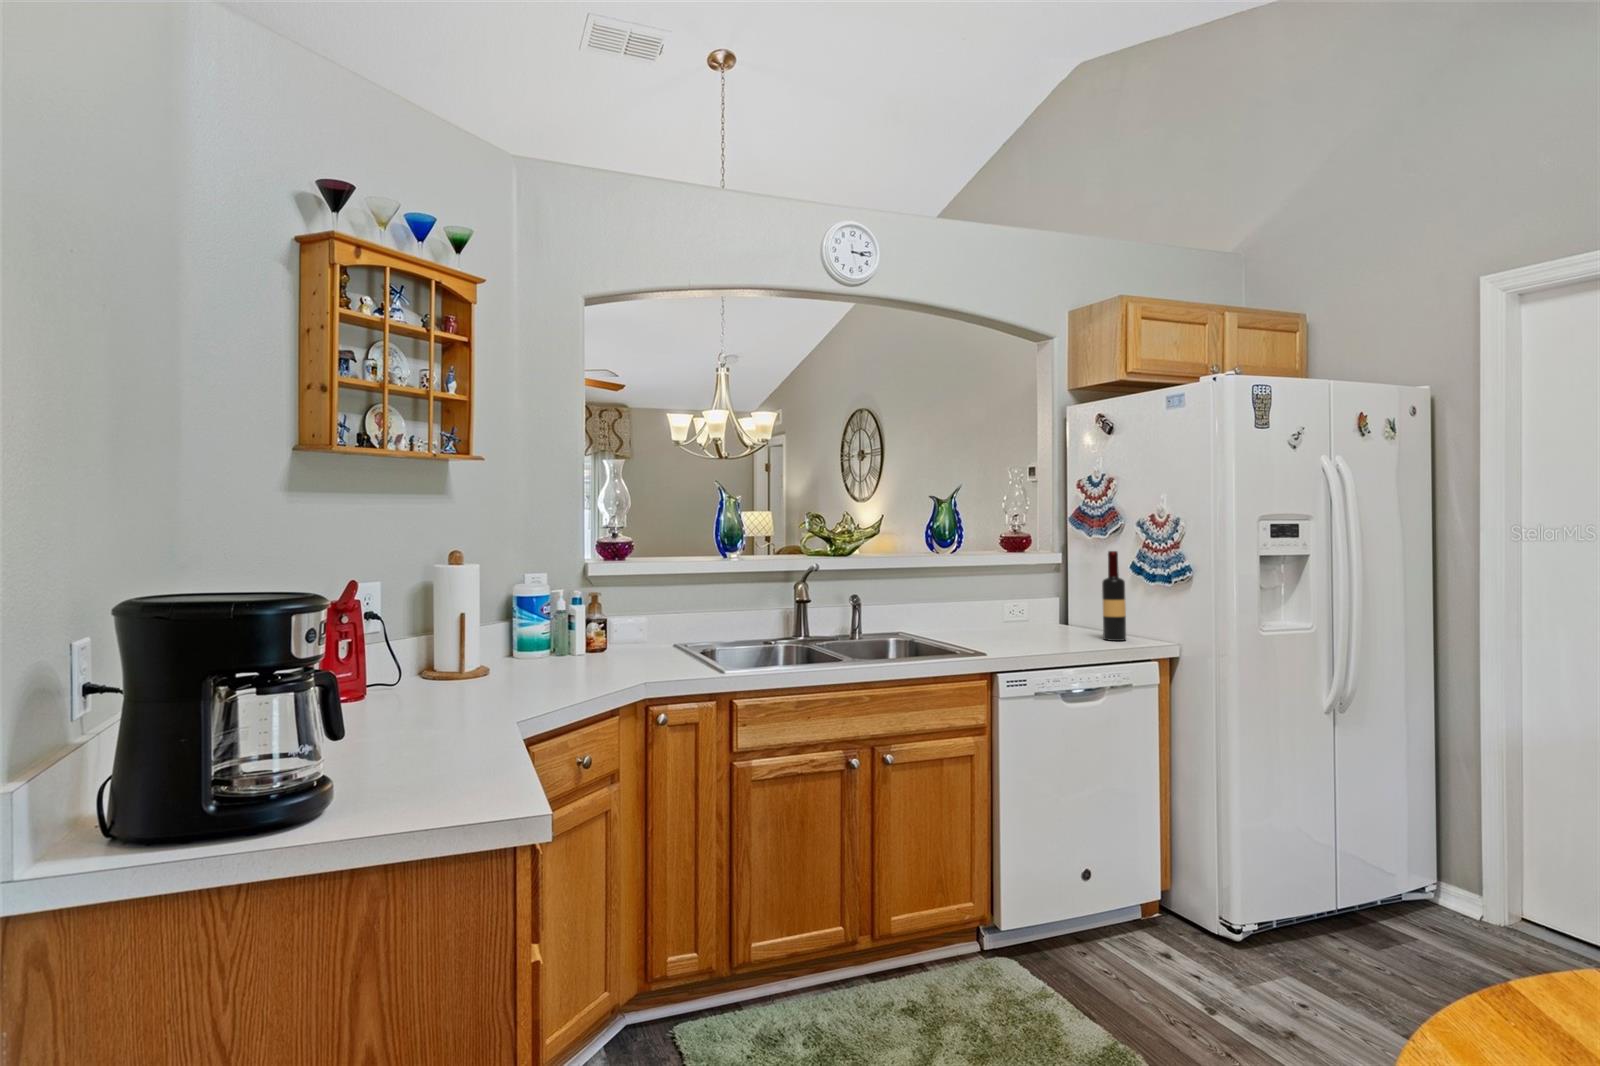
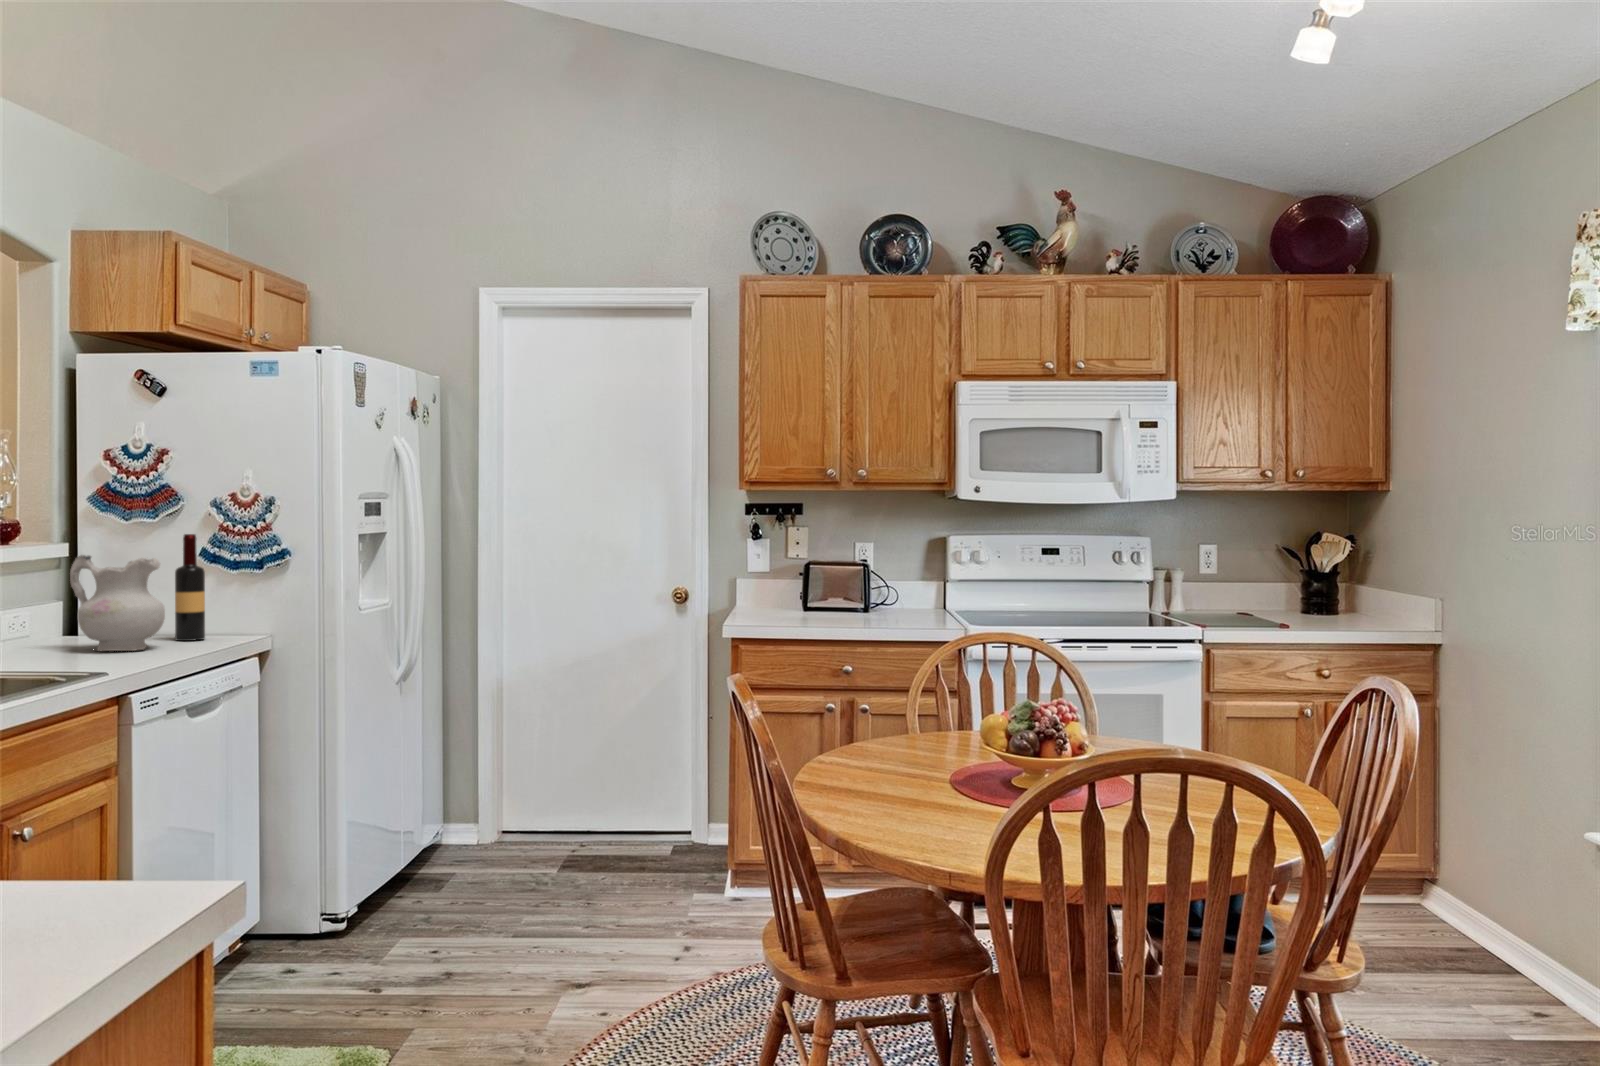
ceramic pitcher: none [1019,567,1079,644] -> present [70,555,165,651]

